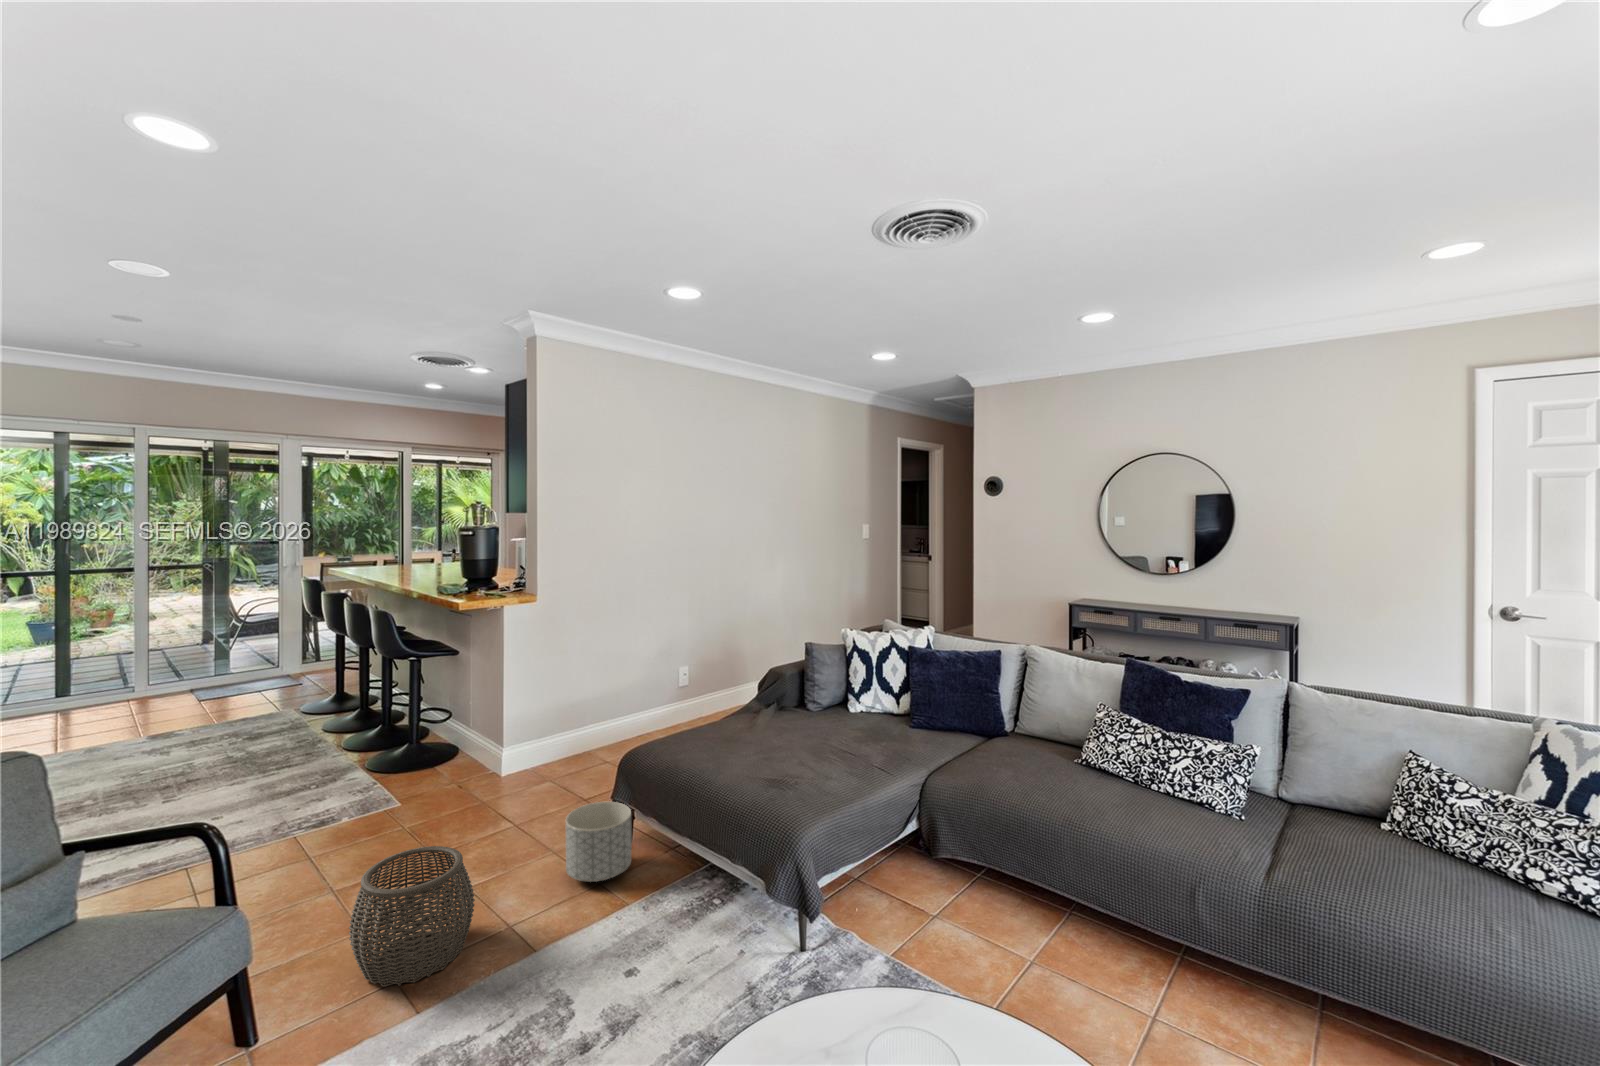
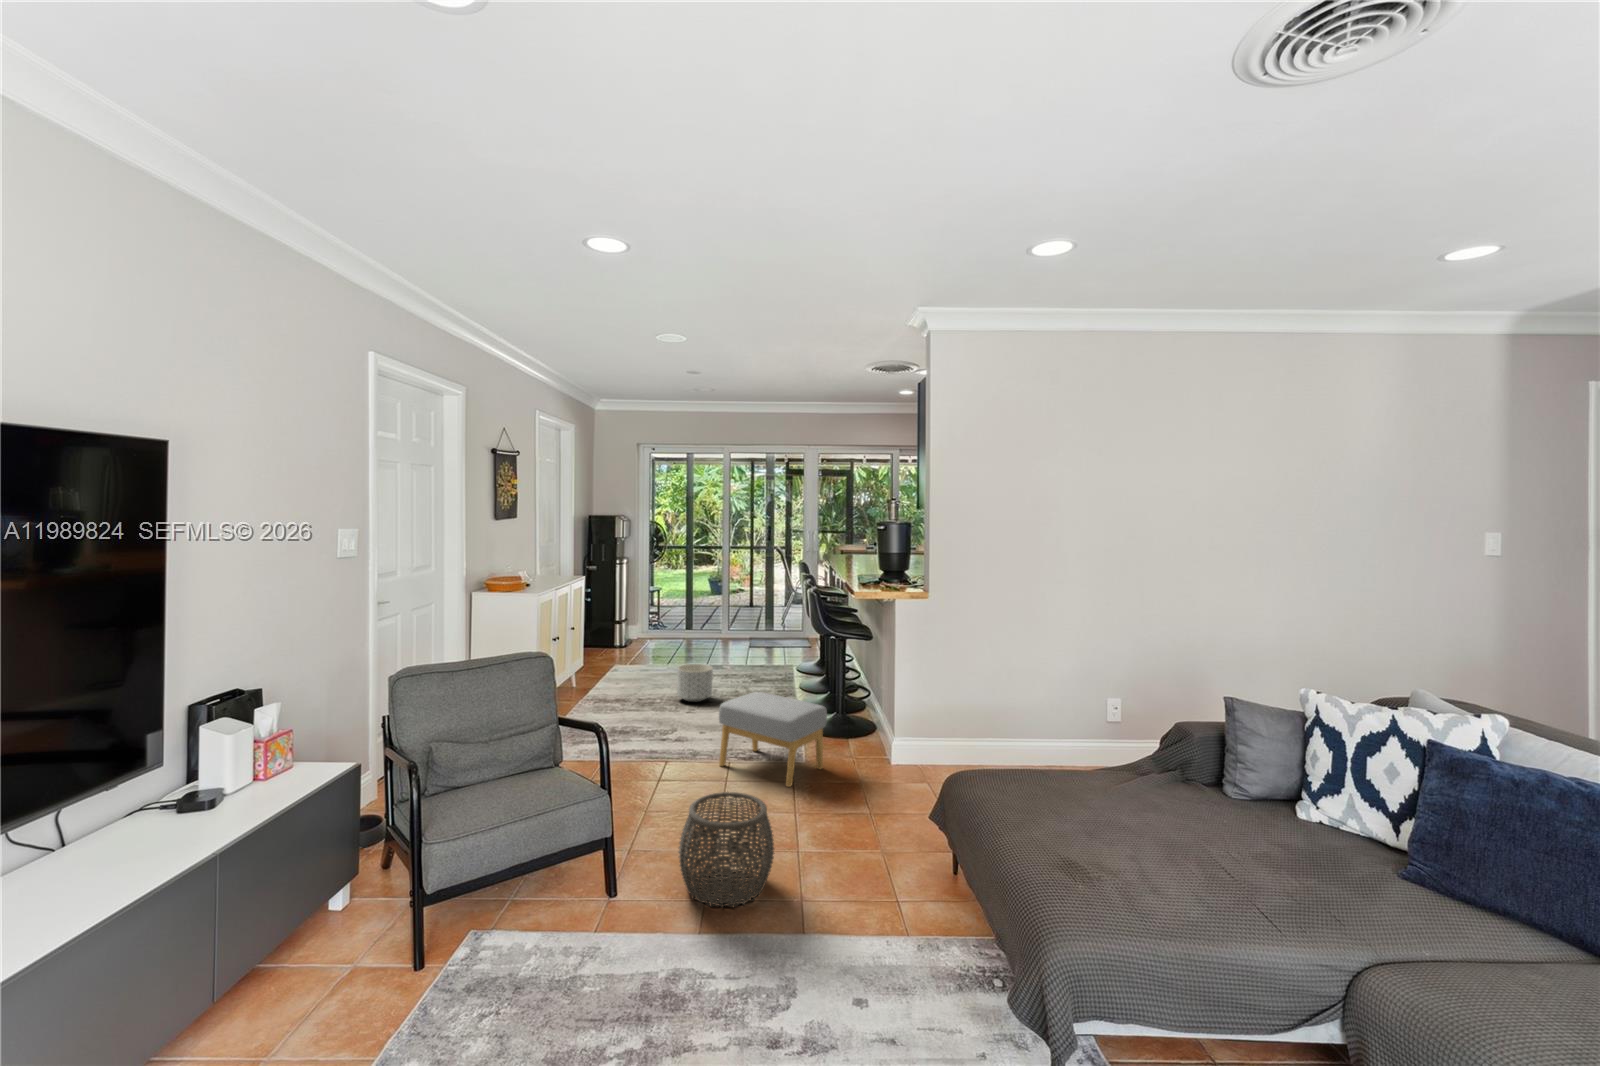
footstool: none [280,737,428,847] -> present [719,692,827,787]
planter: present [566,802,631,882] -> present [677,664,713,702]

